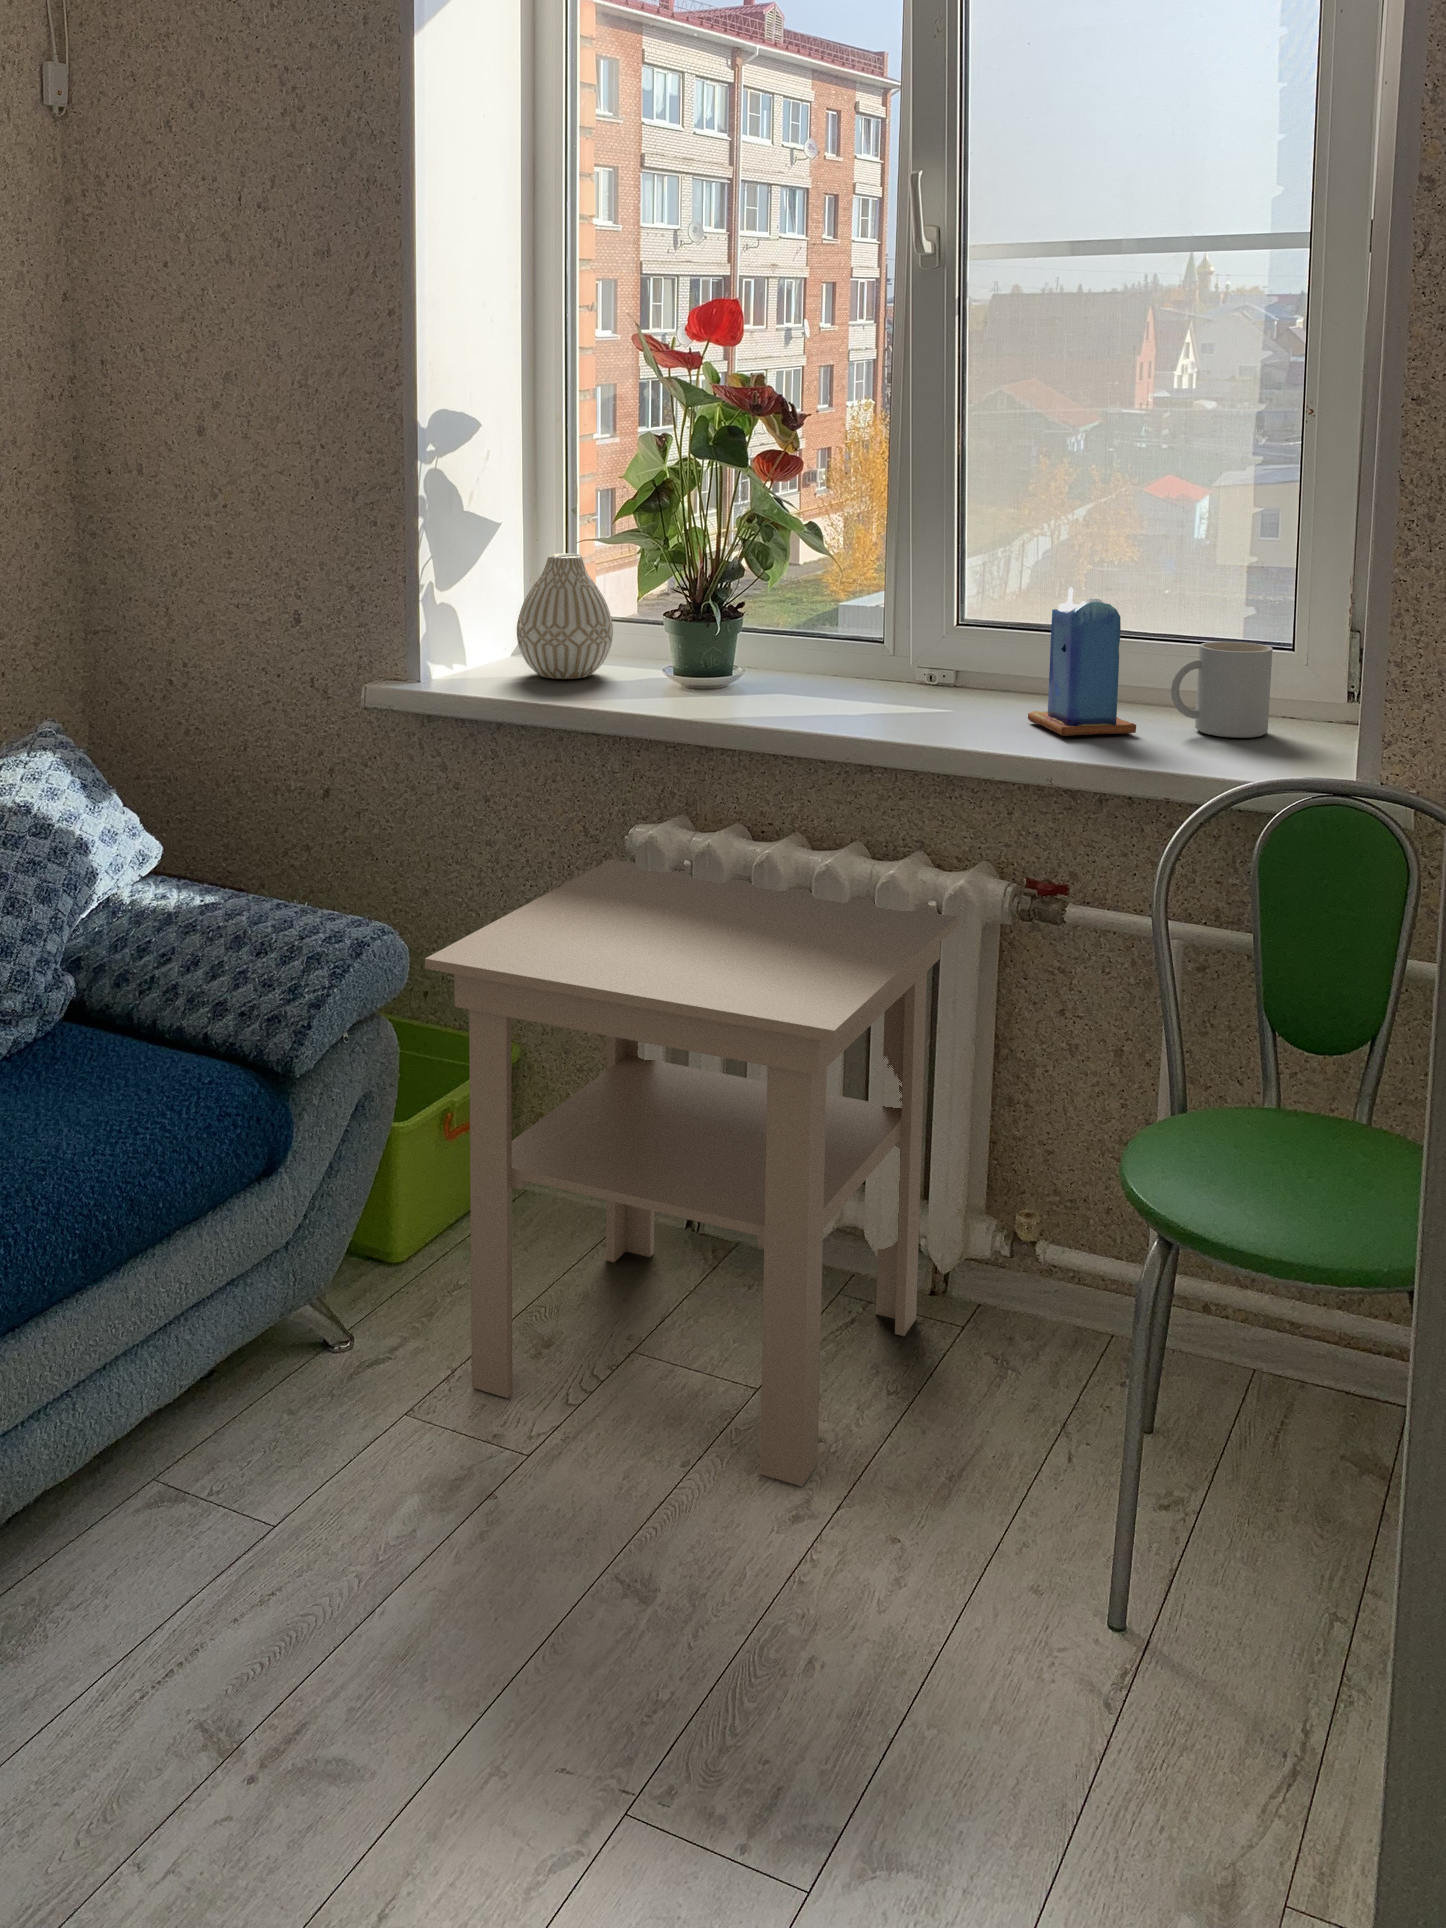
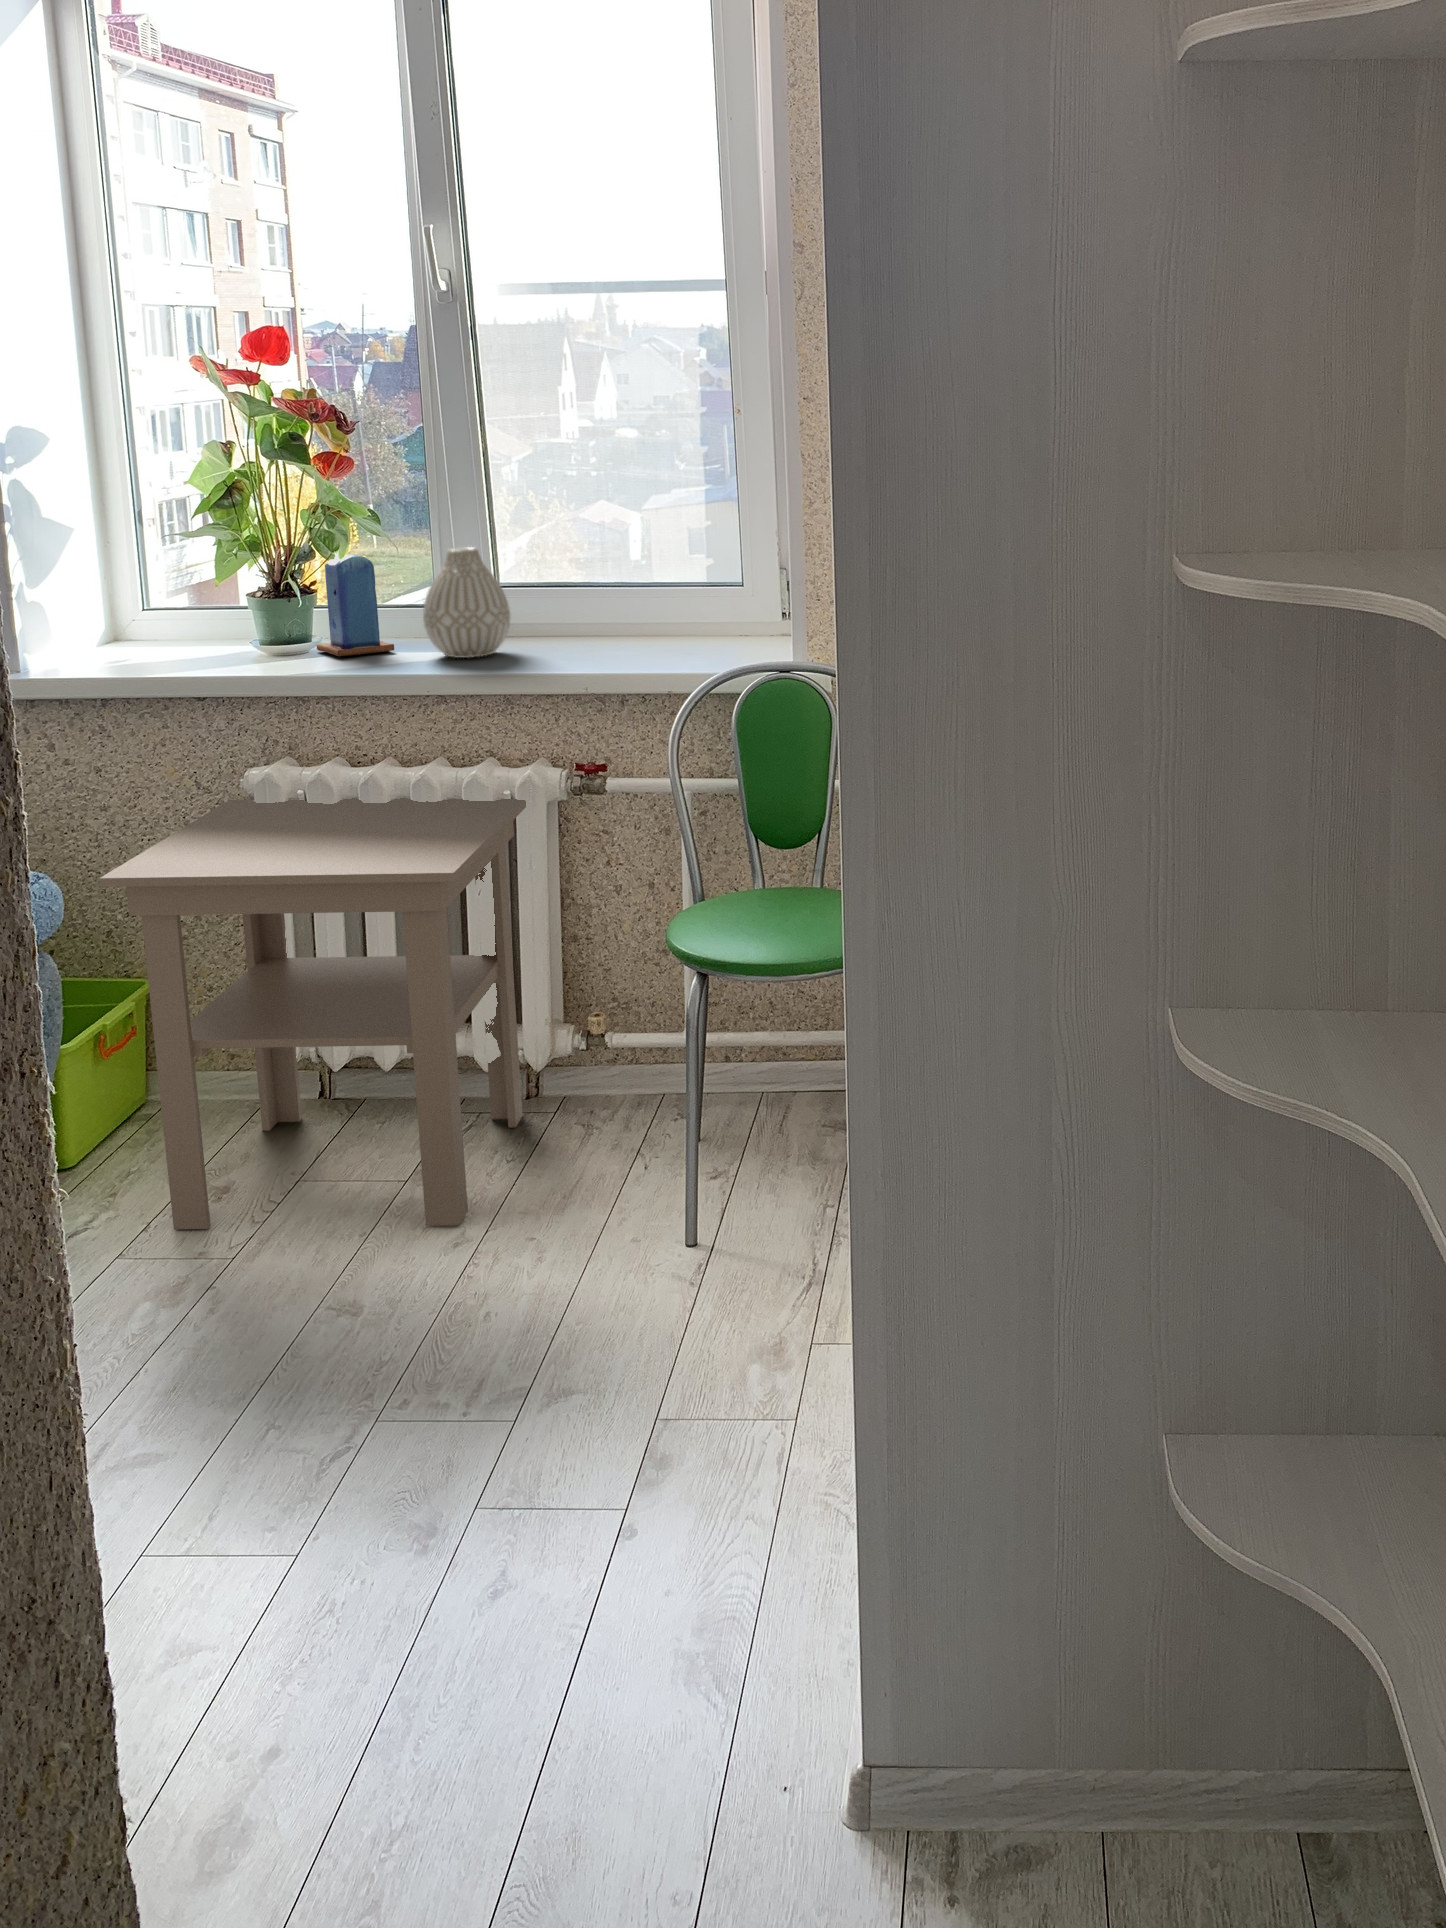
vase: present [517,554,613,679] -> present [423,547,510,658]
candle: present [1028,587,1136,736] -> present [317,552,394,656]
mug: present [1171,642,1273,738] -> none [661,580,730,648]

